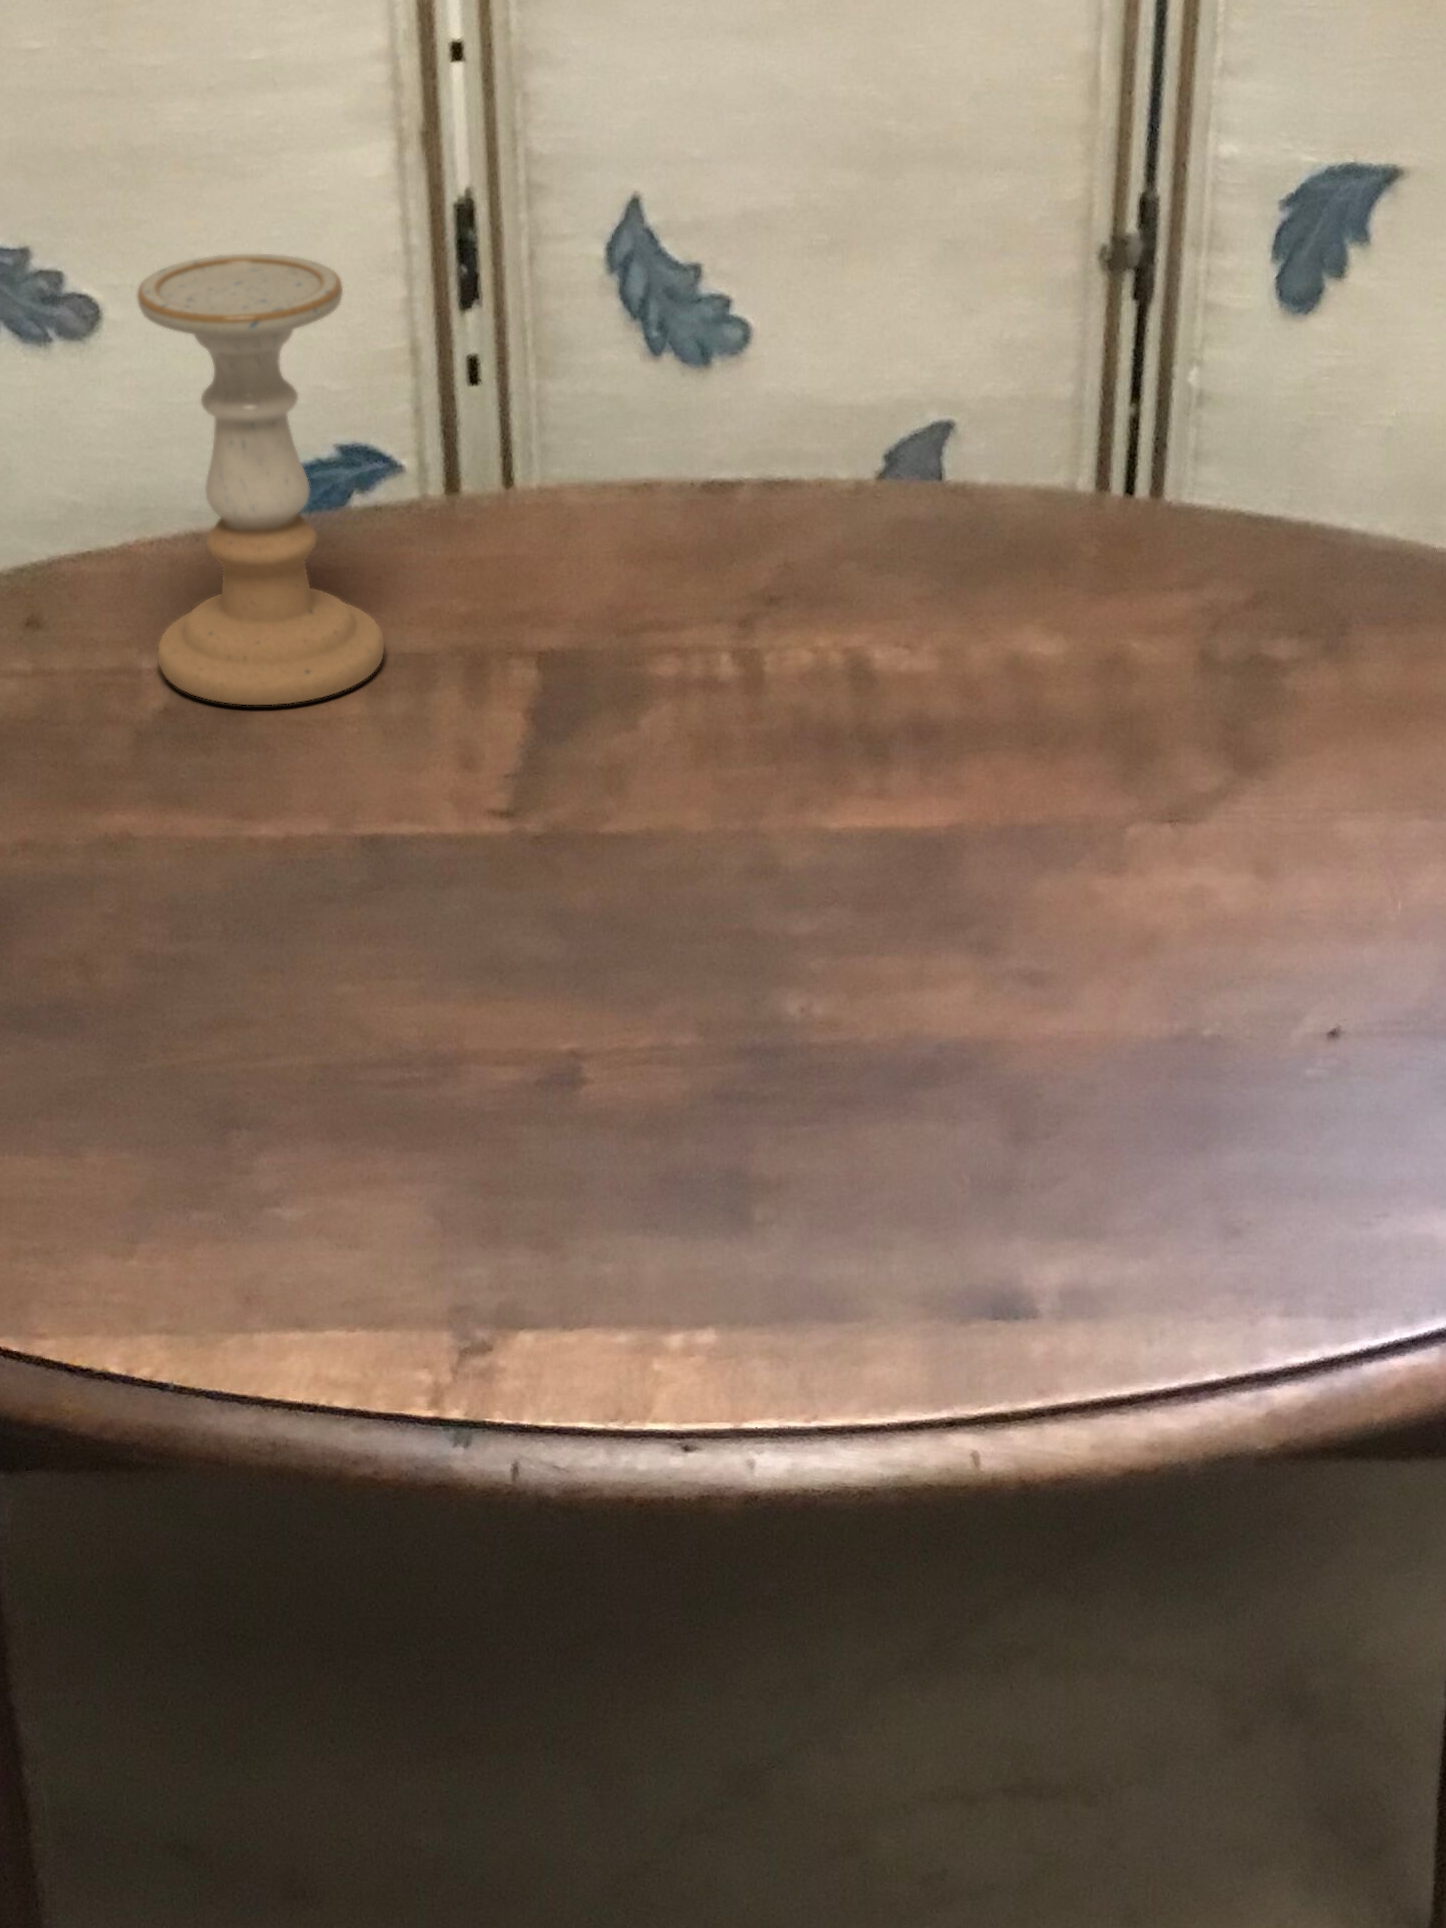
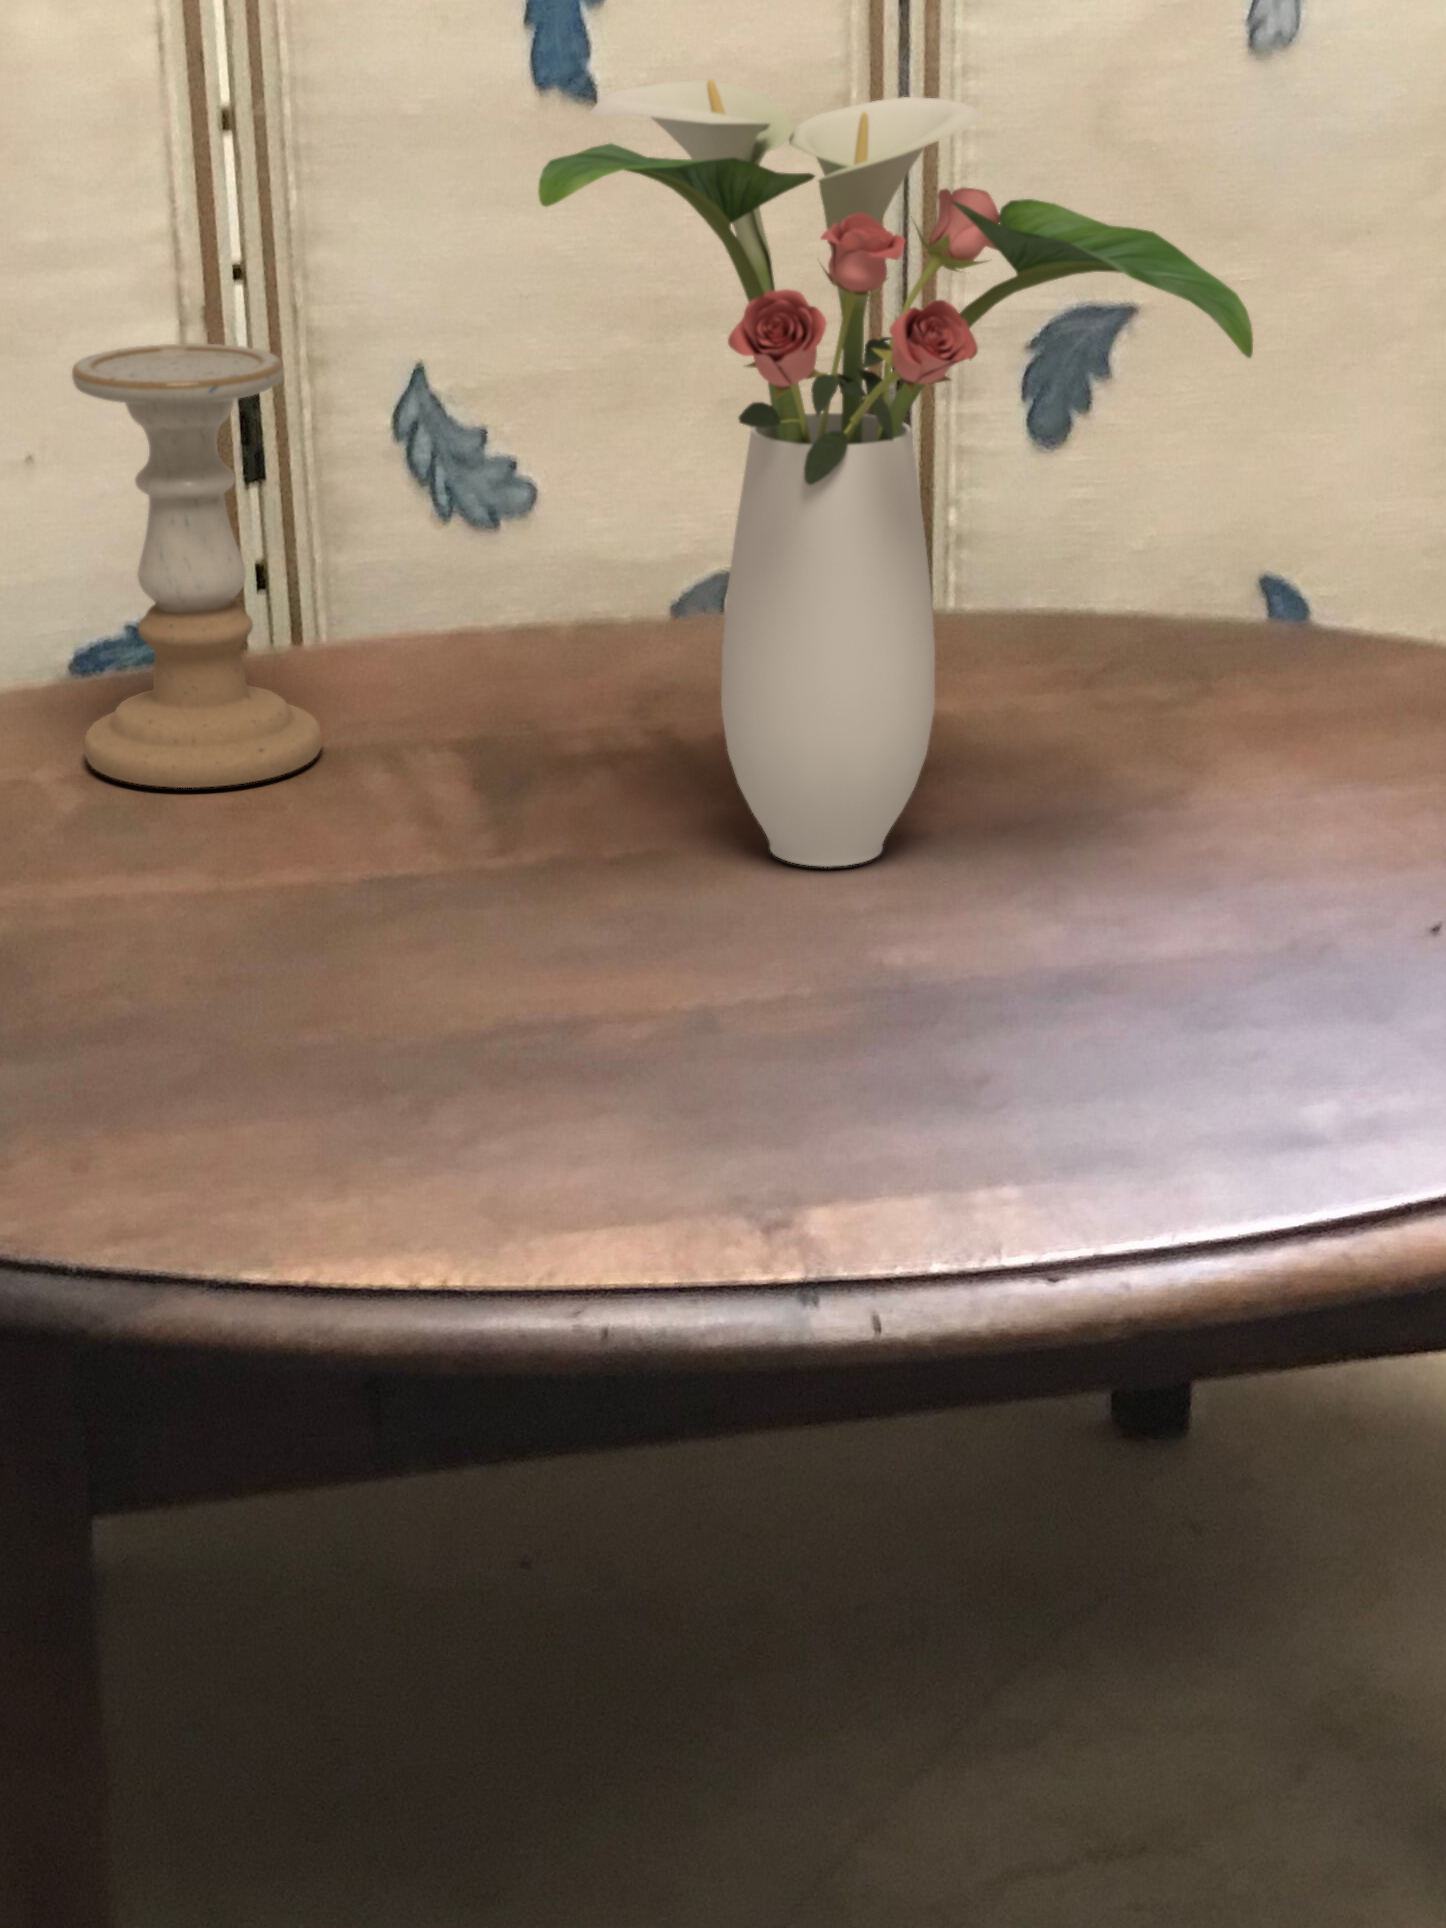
flower arrangement: none [427,55,1157,867] -> present [538,79,1253,867]

